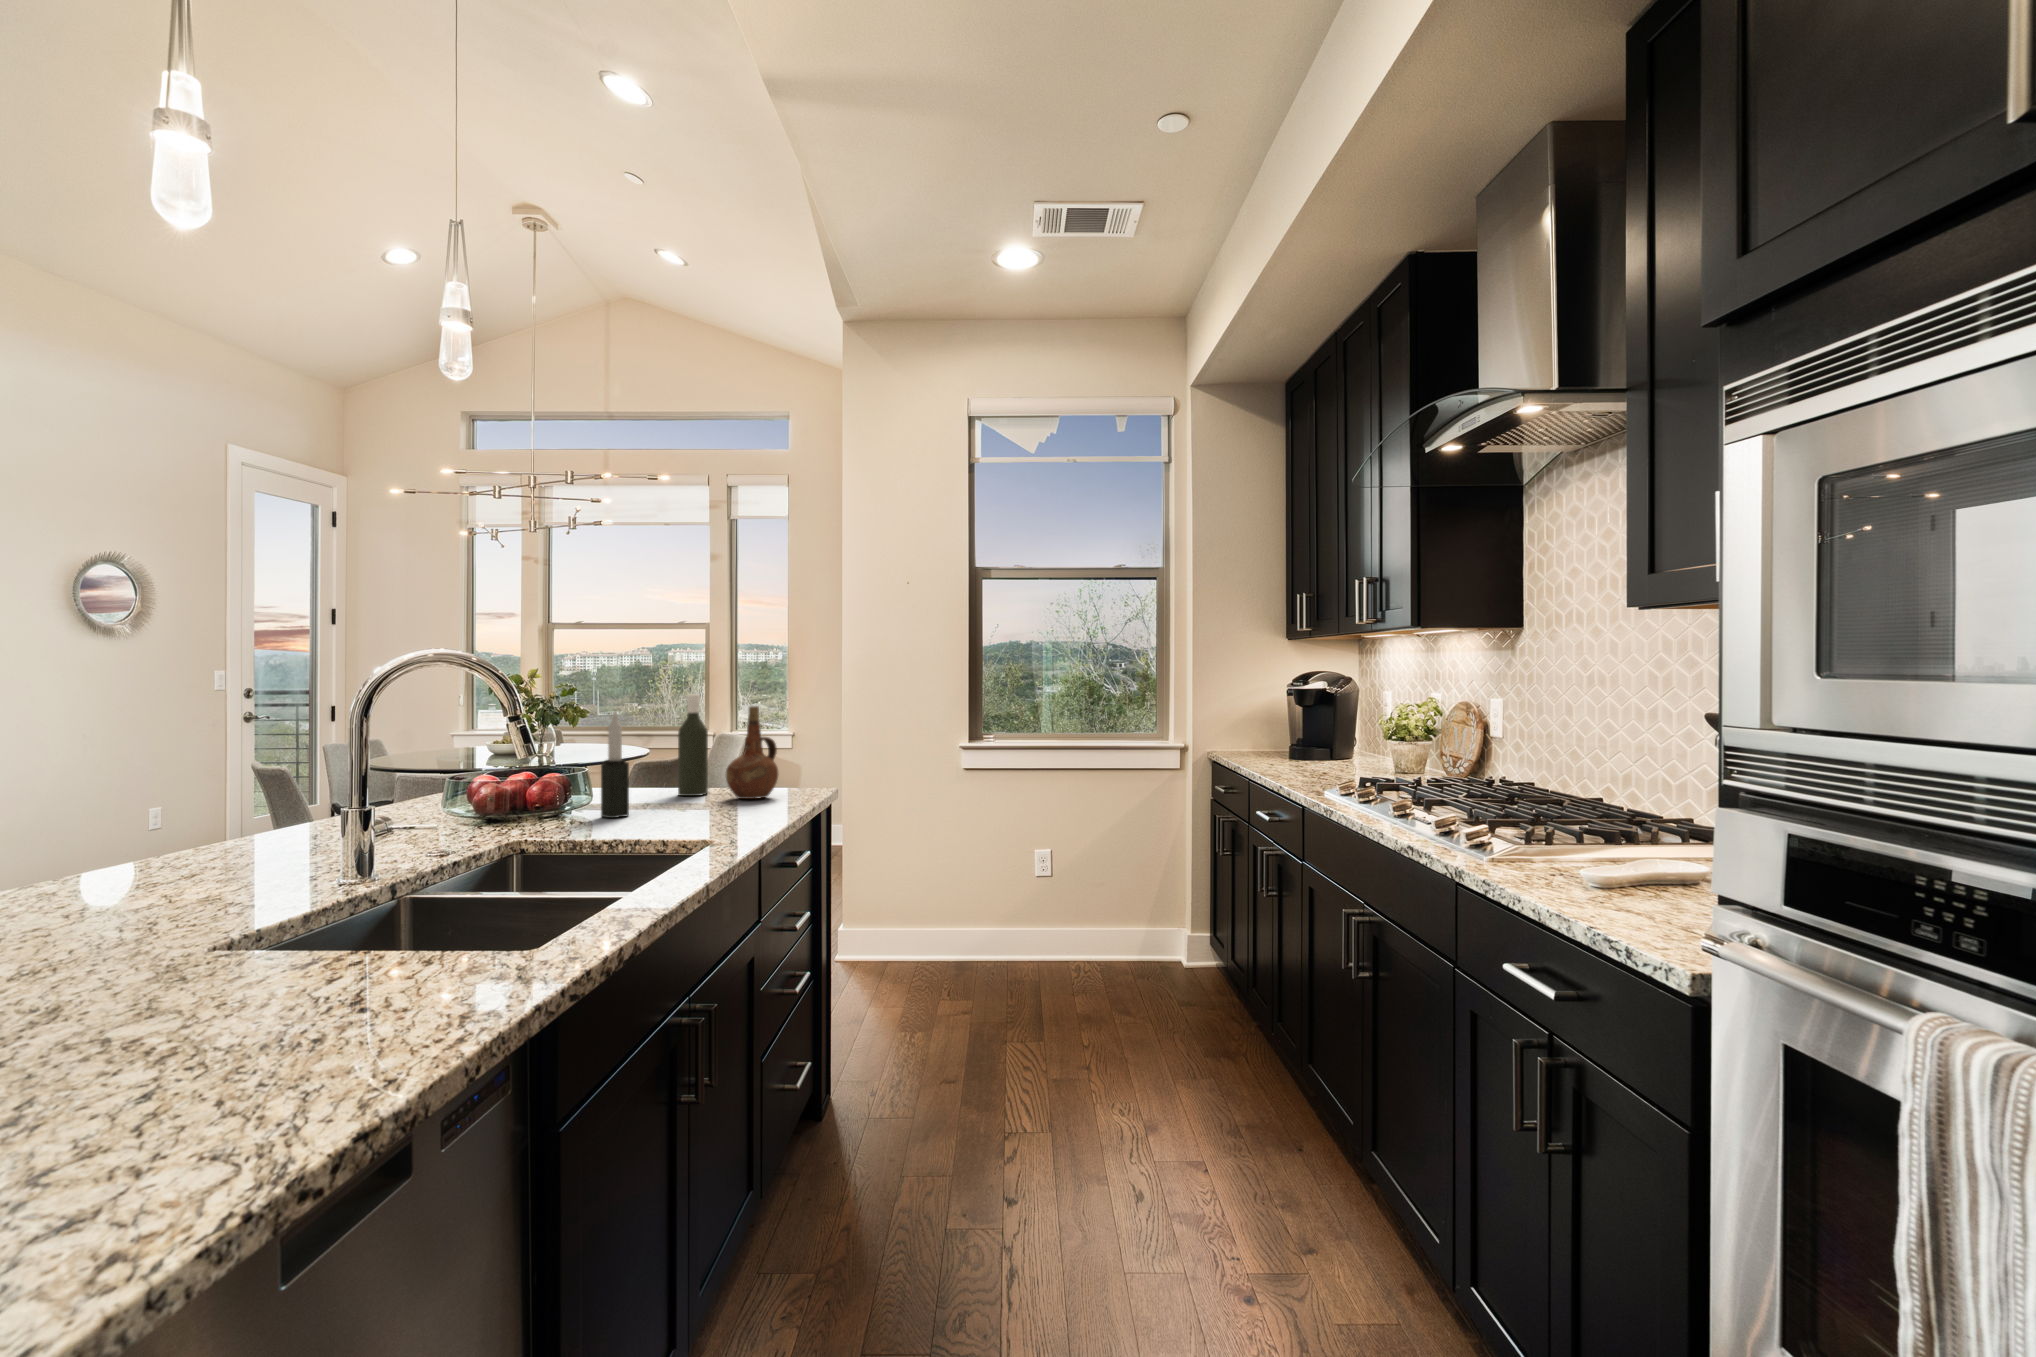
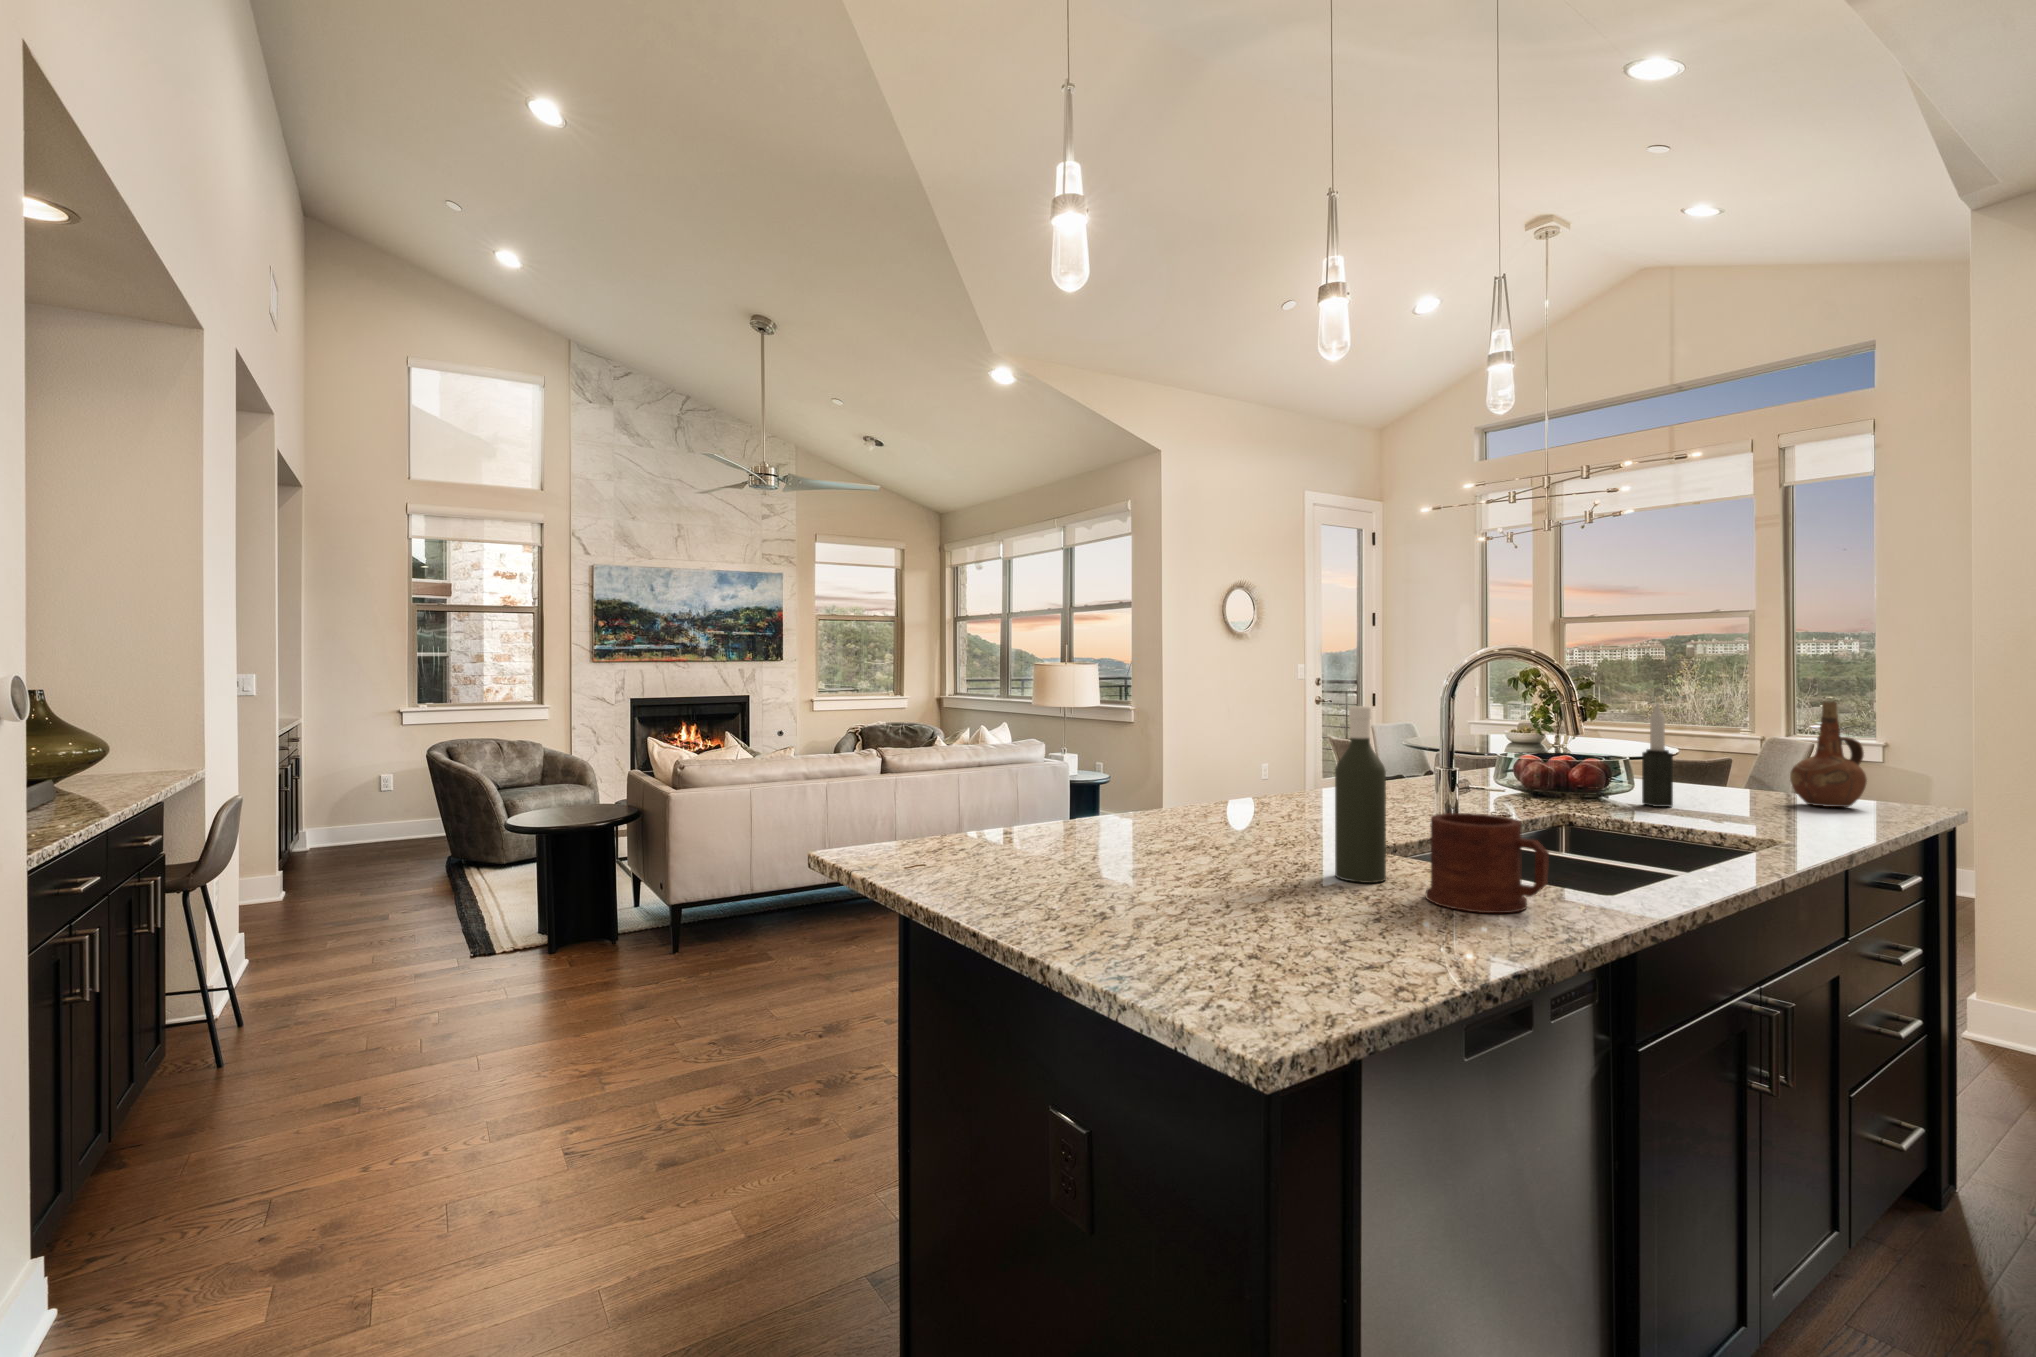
bottle: present [678,694,708,796] -> present [1335,706,1386,883]
mug: none [261,881,447,1033] -> present [1426,813,1549,913]

